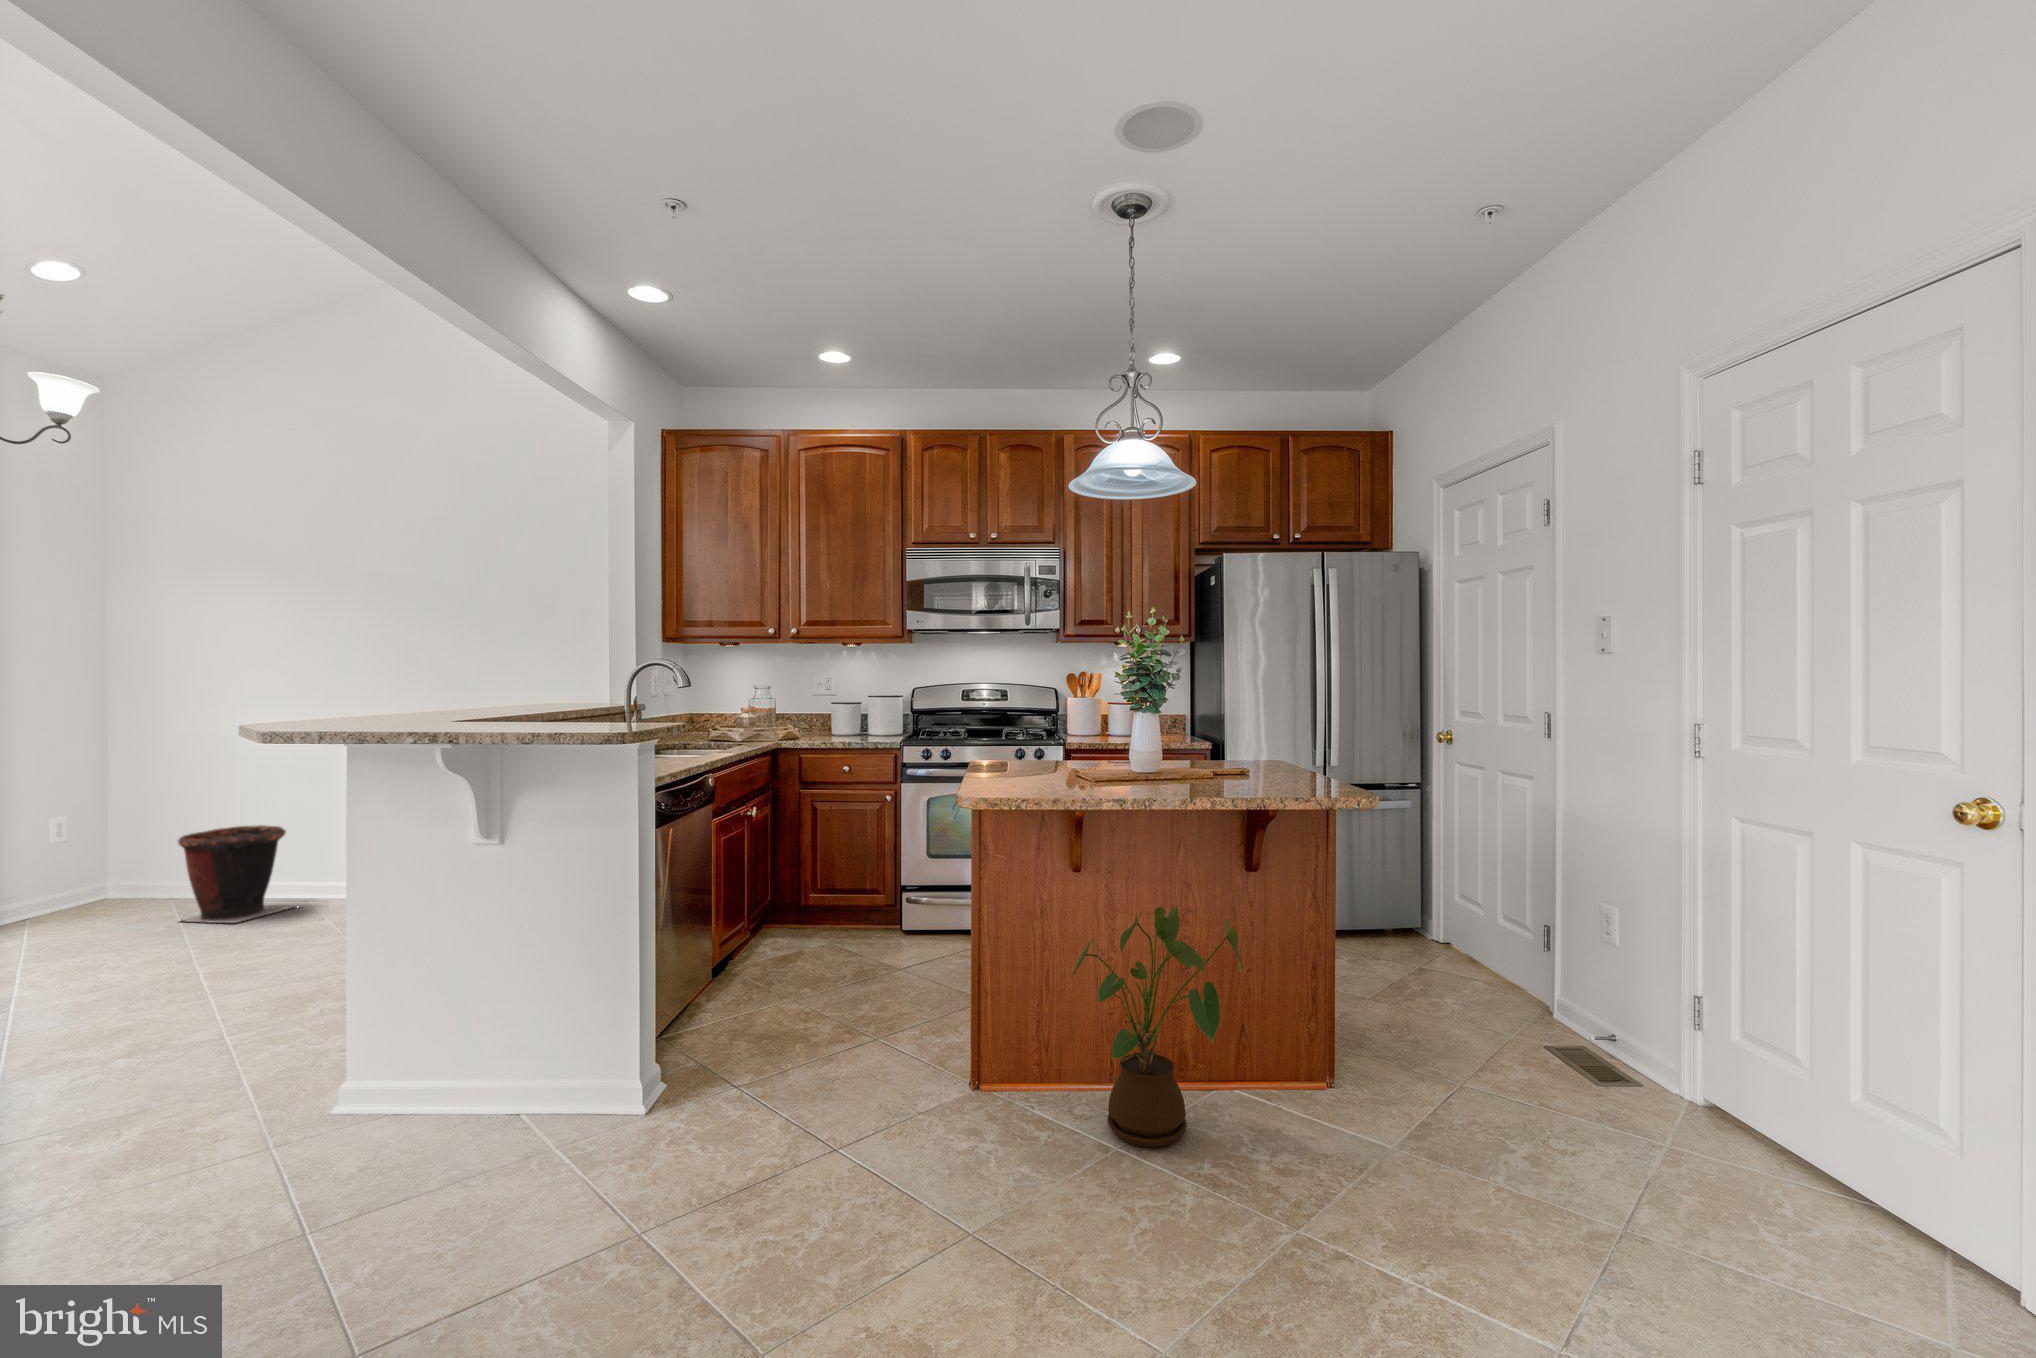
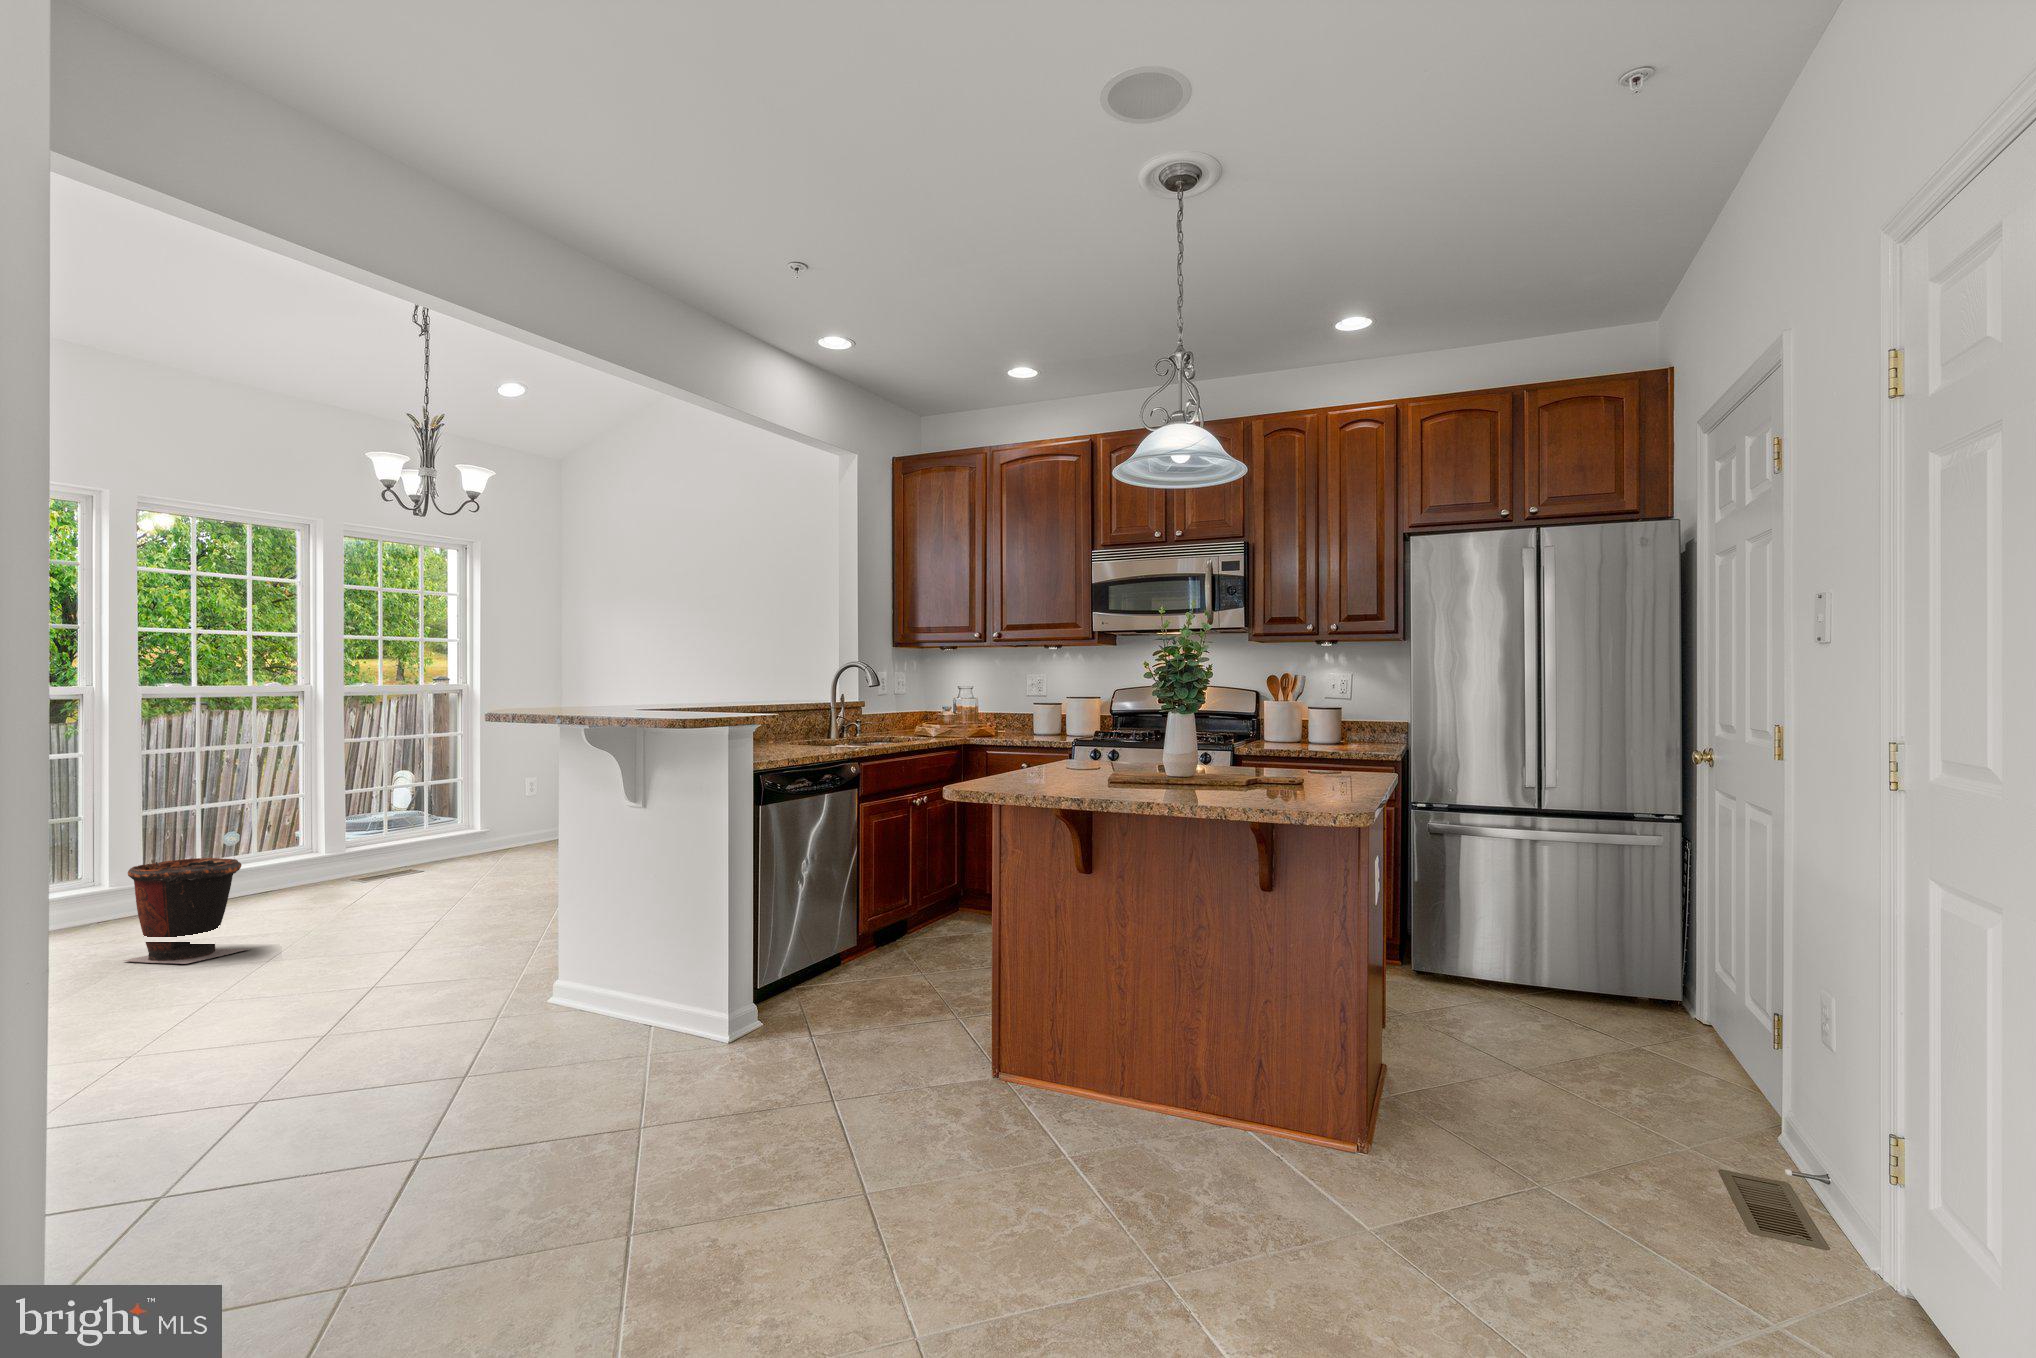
house plant: present [1072,907,1244,1147] -> none [1109,930,1300,1189]

